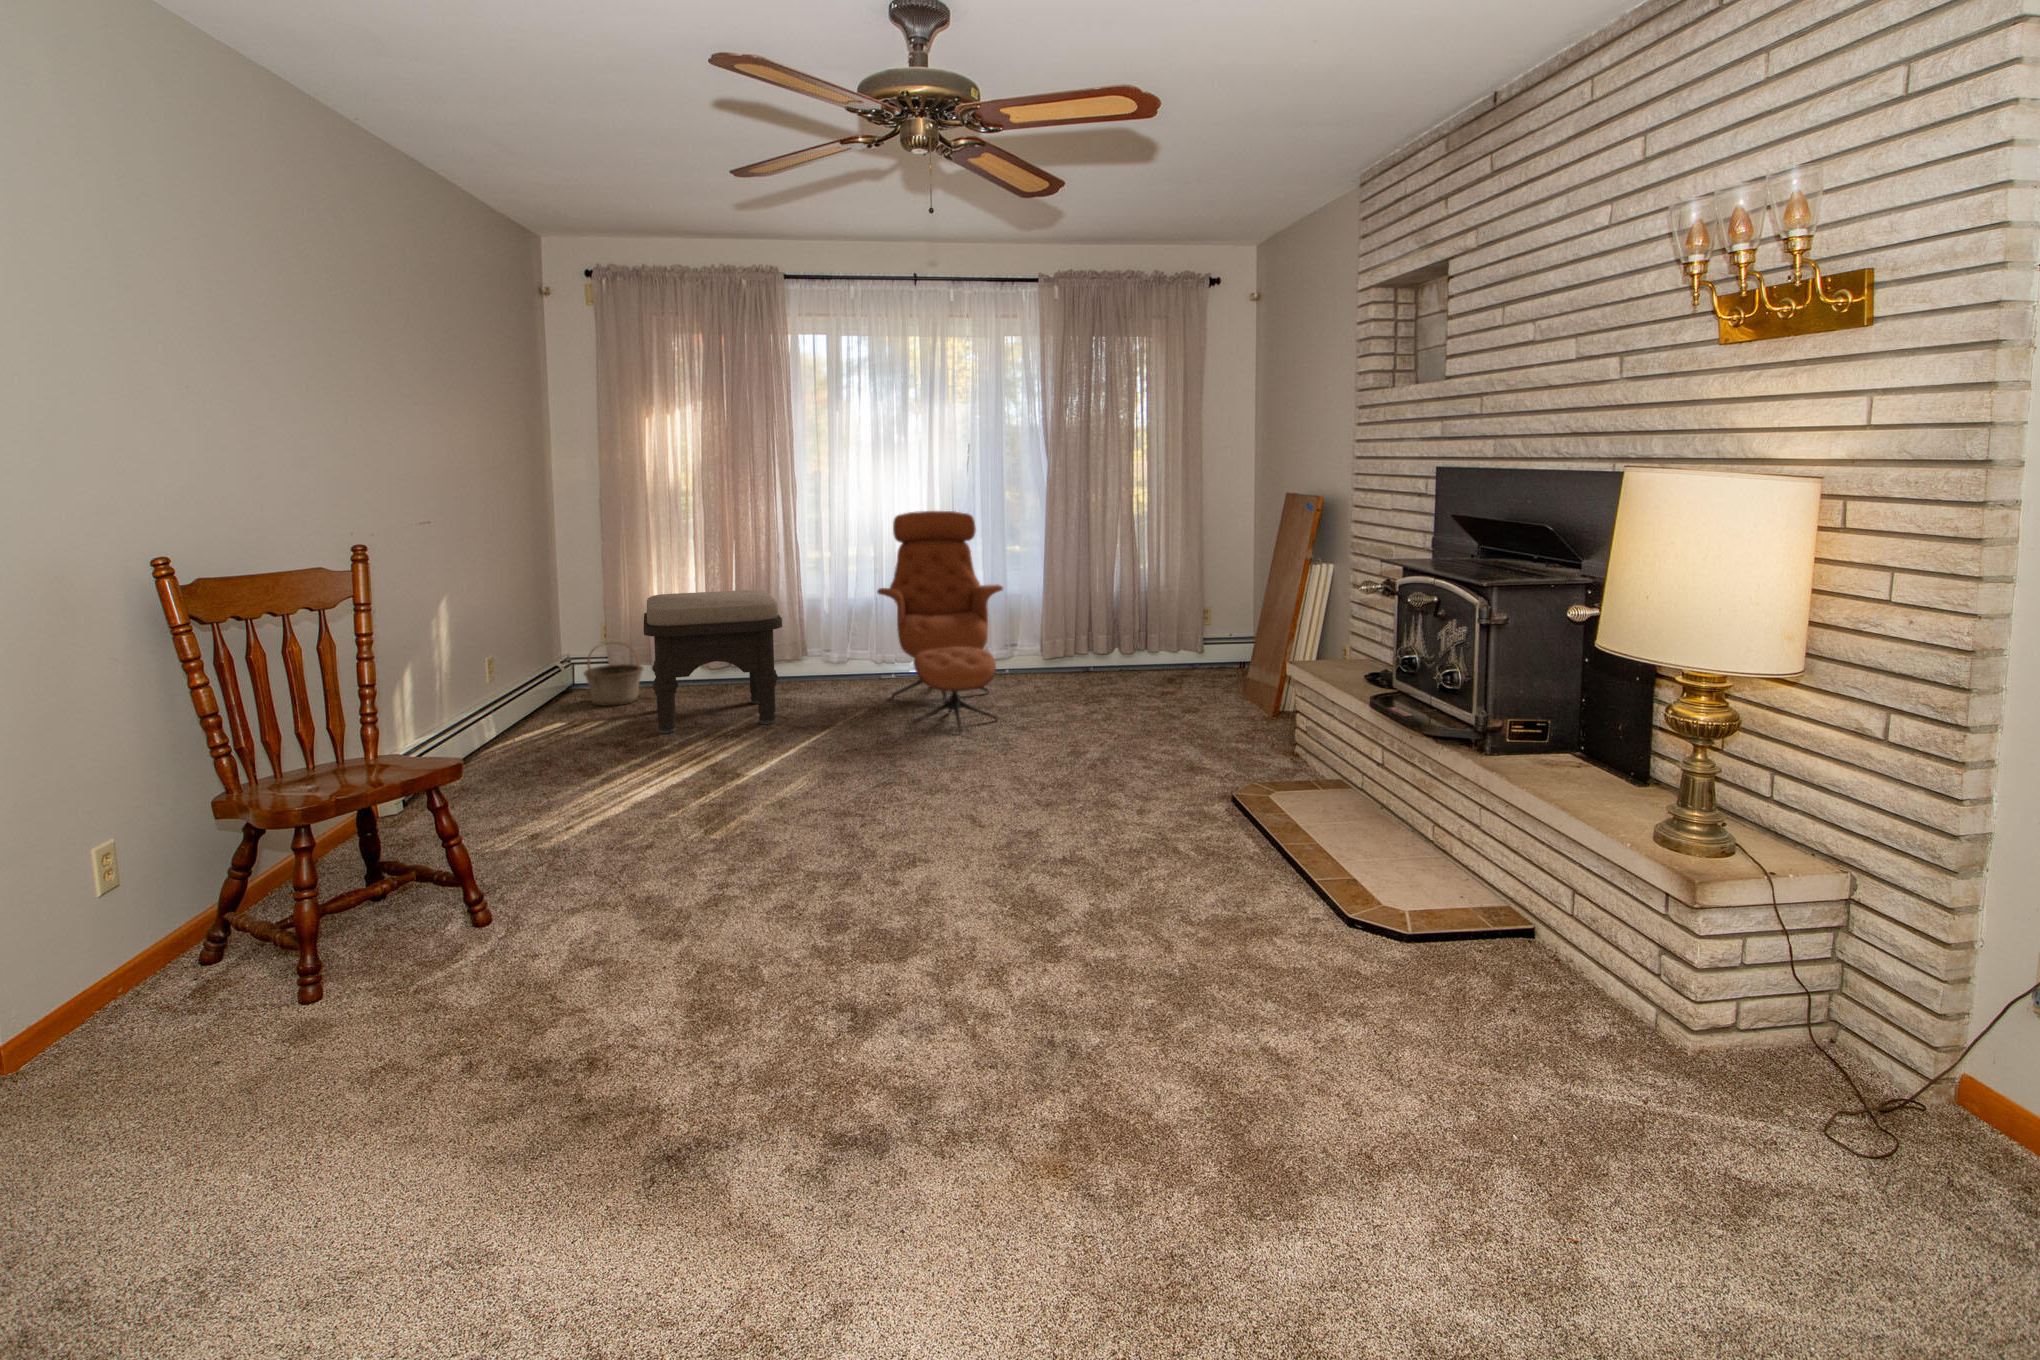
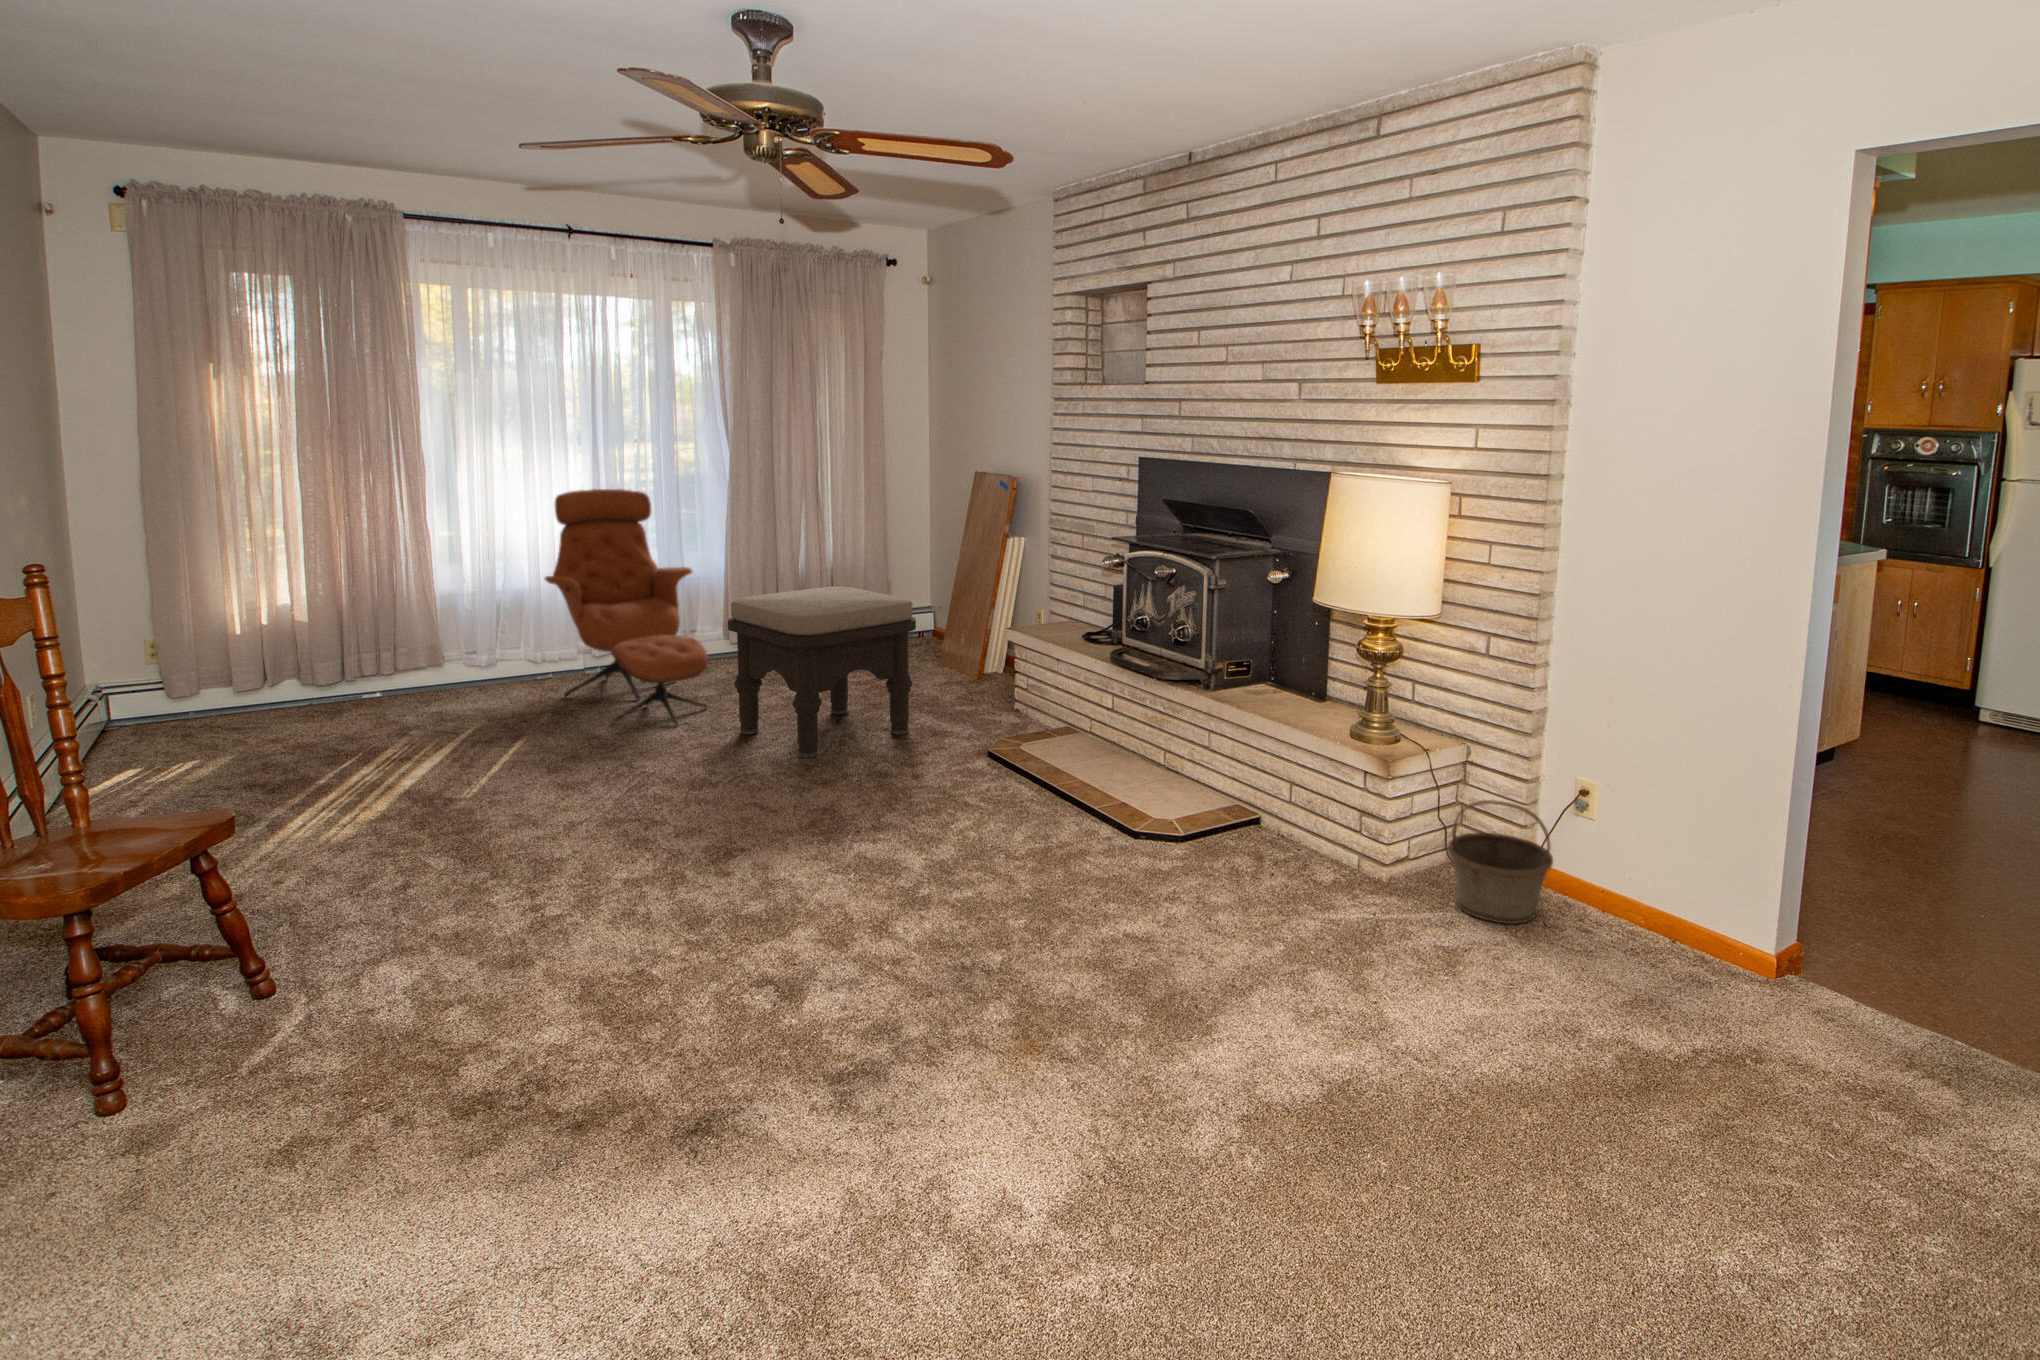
ottoman: present [644,590,782,733] -> present [728,587,916,758]
basket: present [584,642,643,706] -> present [1447,800,1553,924]

